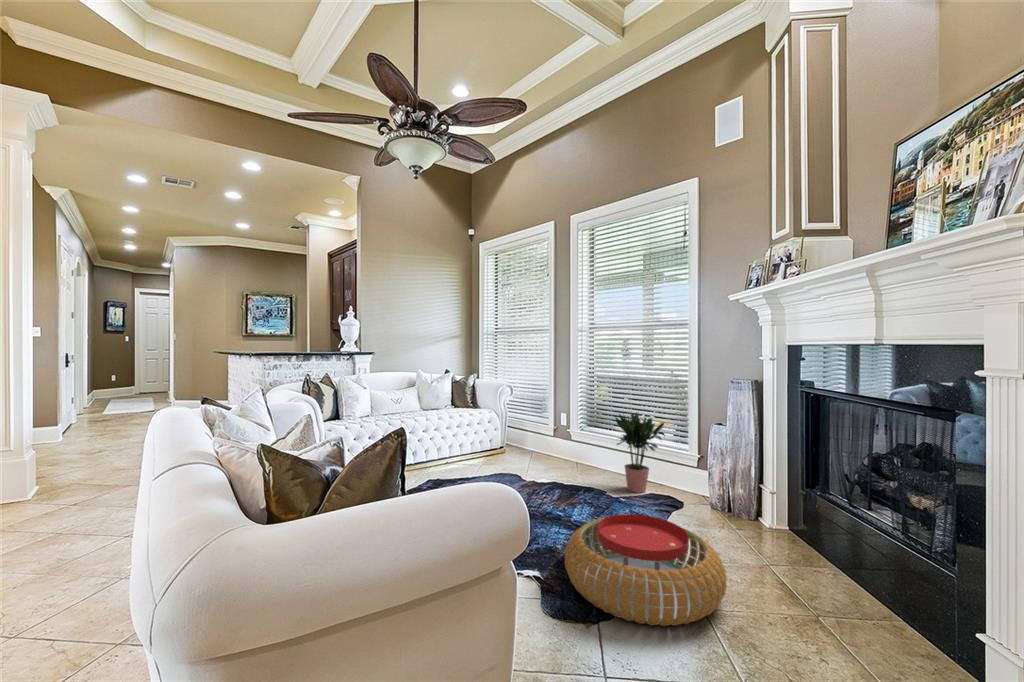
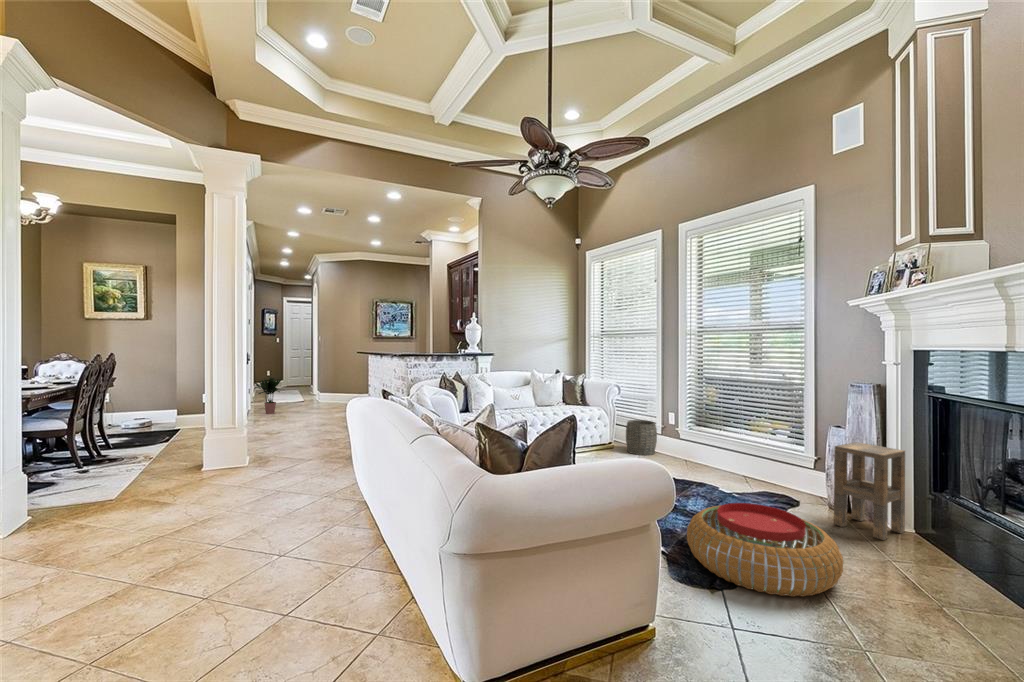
potted plant: present [615,413,665,493] -> present [254,378,281,414]
woven basket: none [516,421,548,458] -> present [626,420,657,455]
side table: none [715,439,780,541] -> present [834,442,905,540]

